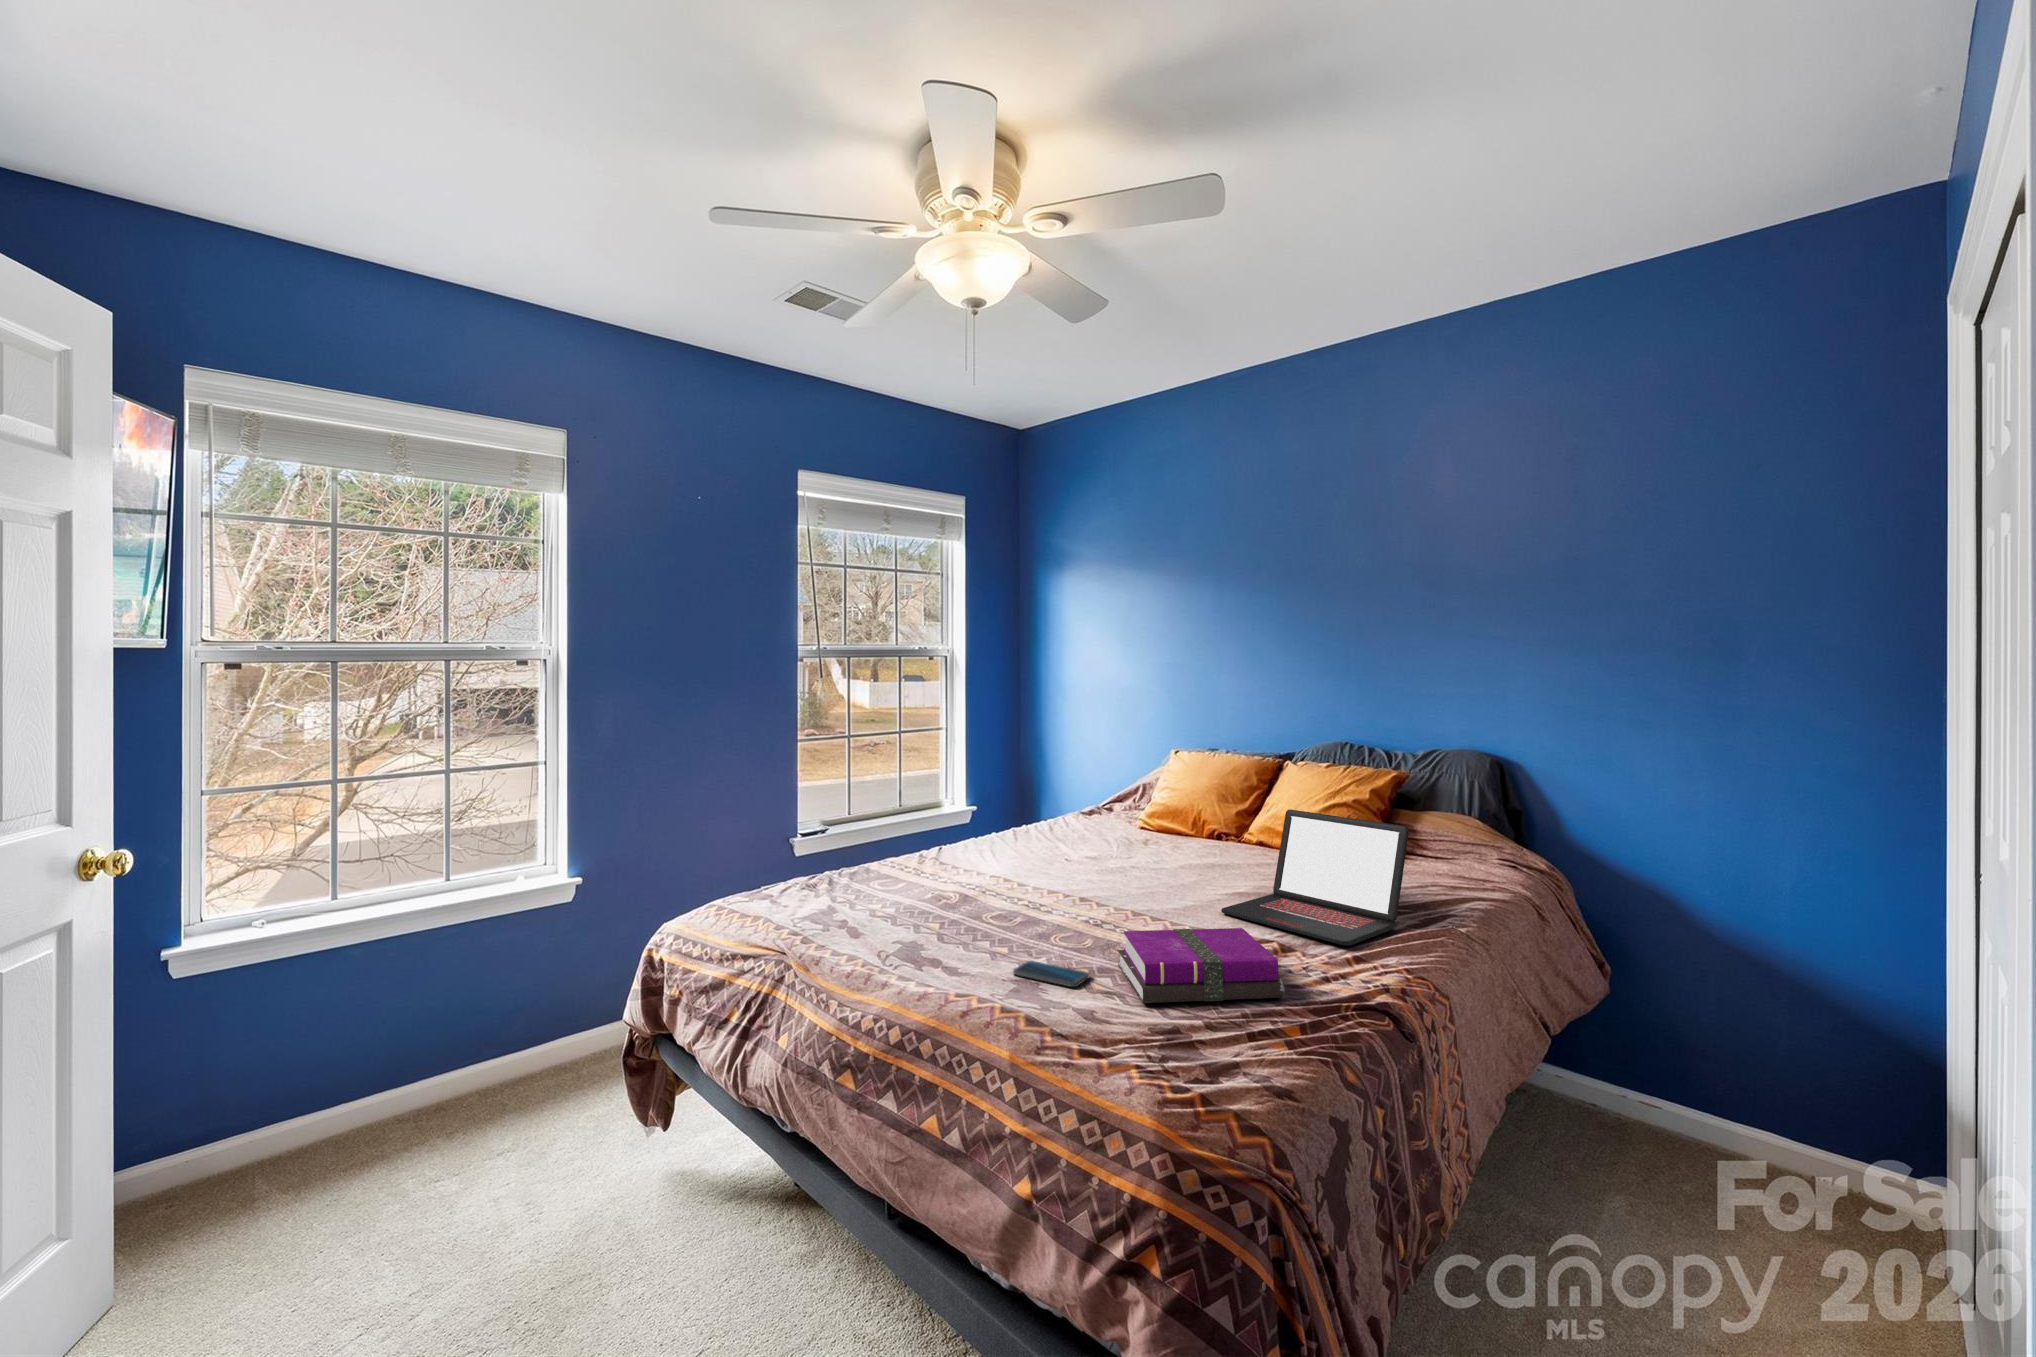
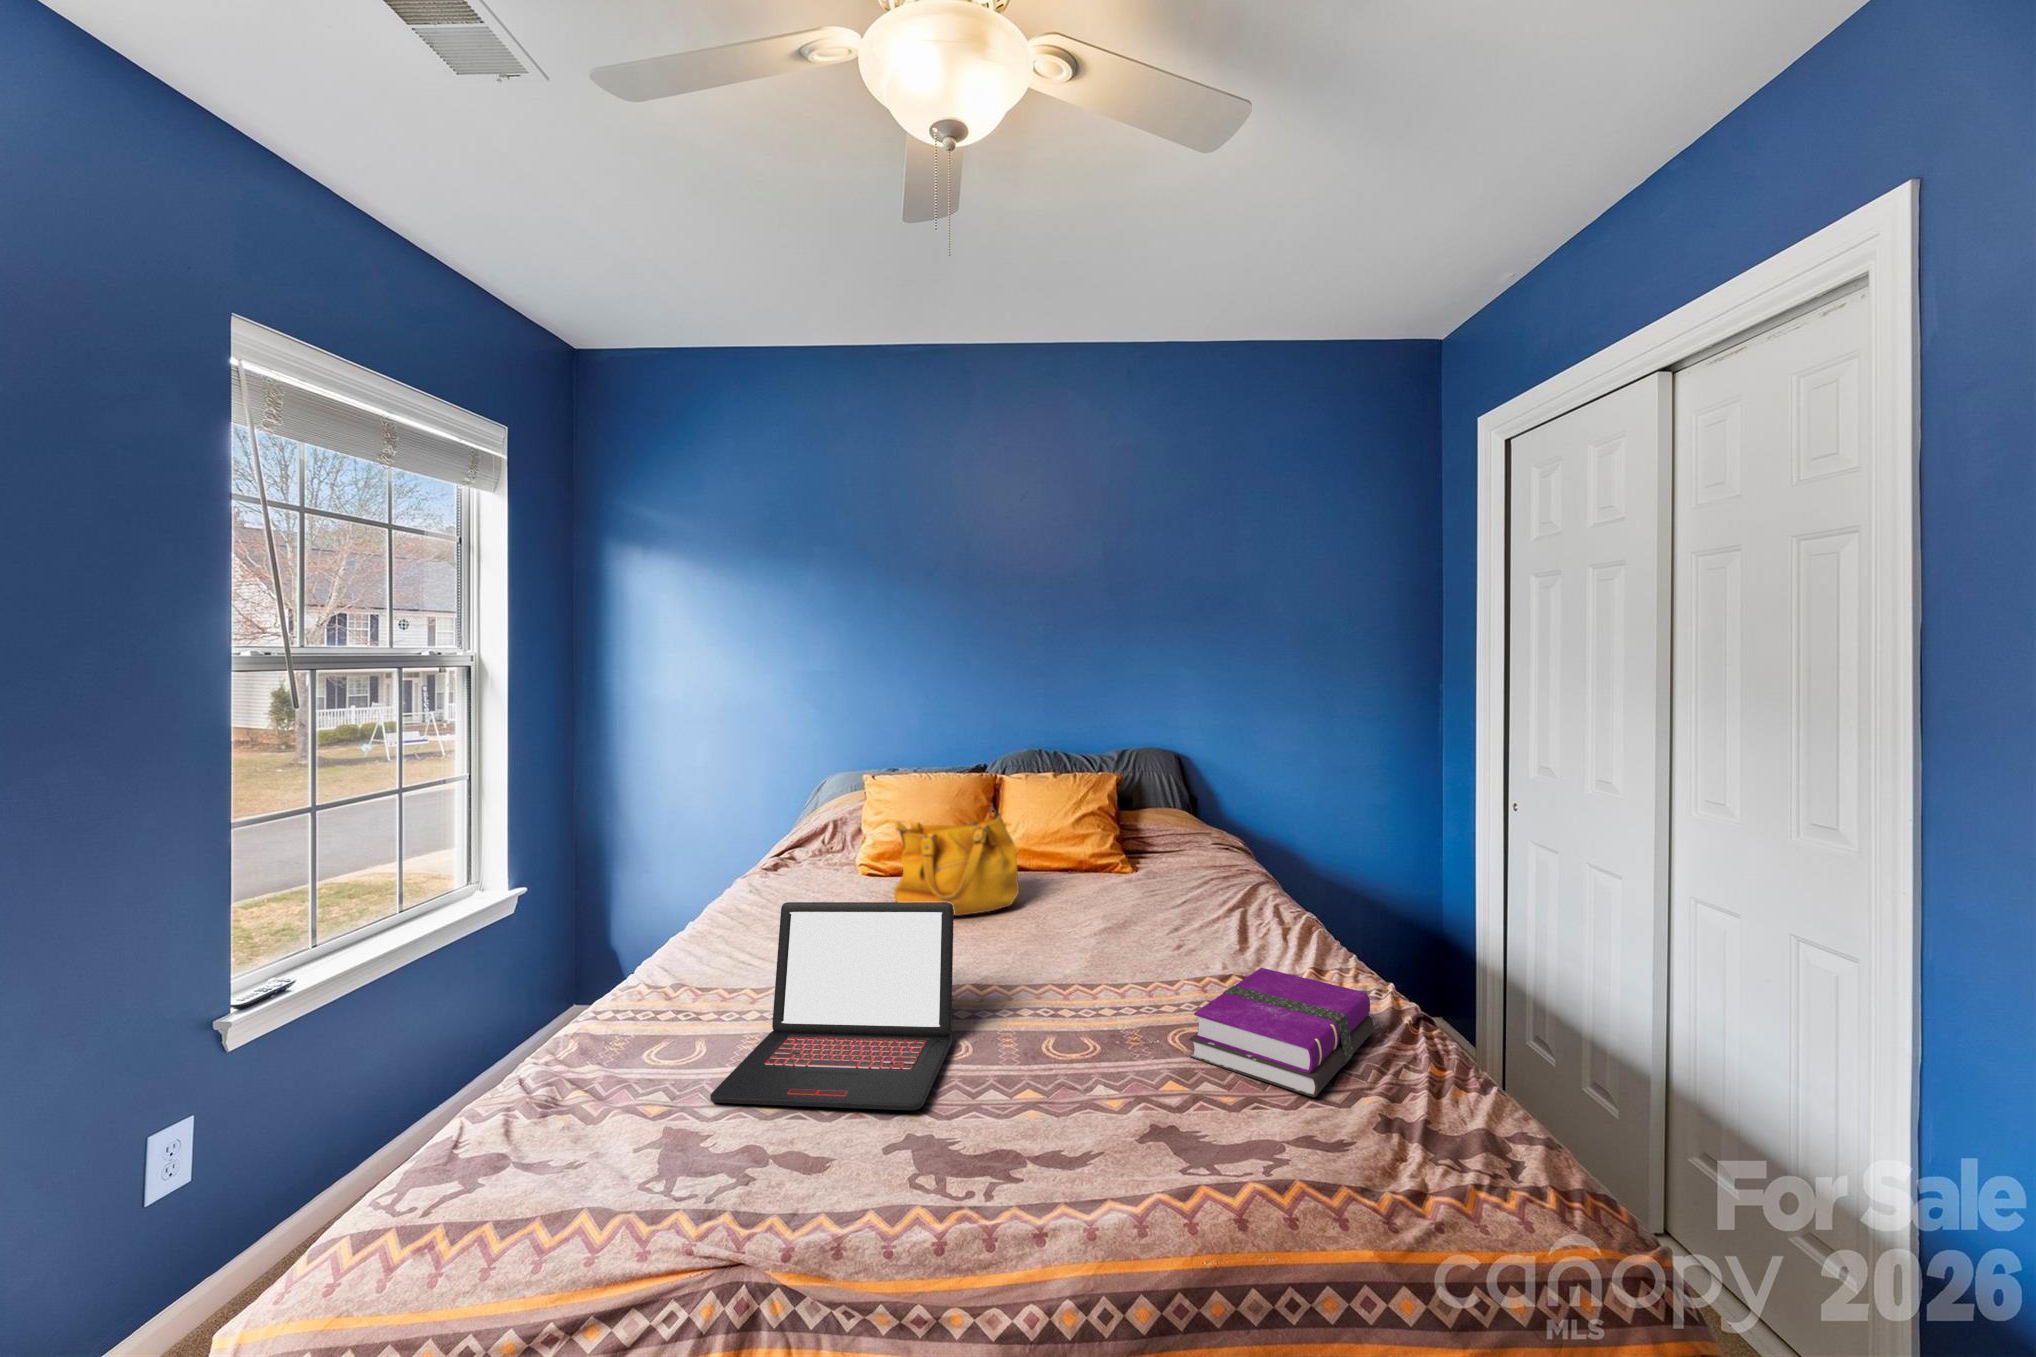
handbag: none [1106,775,1211,864] -> present [894,808,1019,916]
laptop: present [1221,810,1409,946] -> present [710,902,954,1110]
smartphone: present [1013,961,1090,987] -> none [1116,1082,1222,1124]

